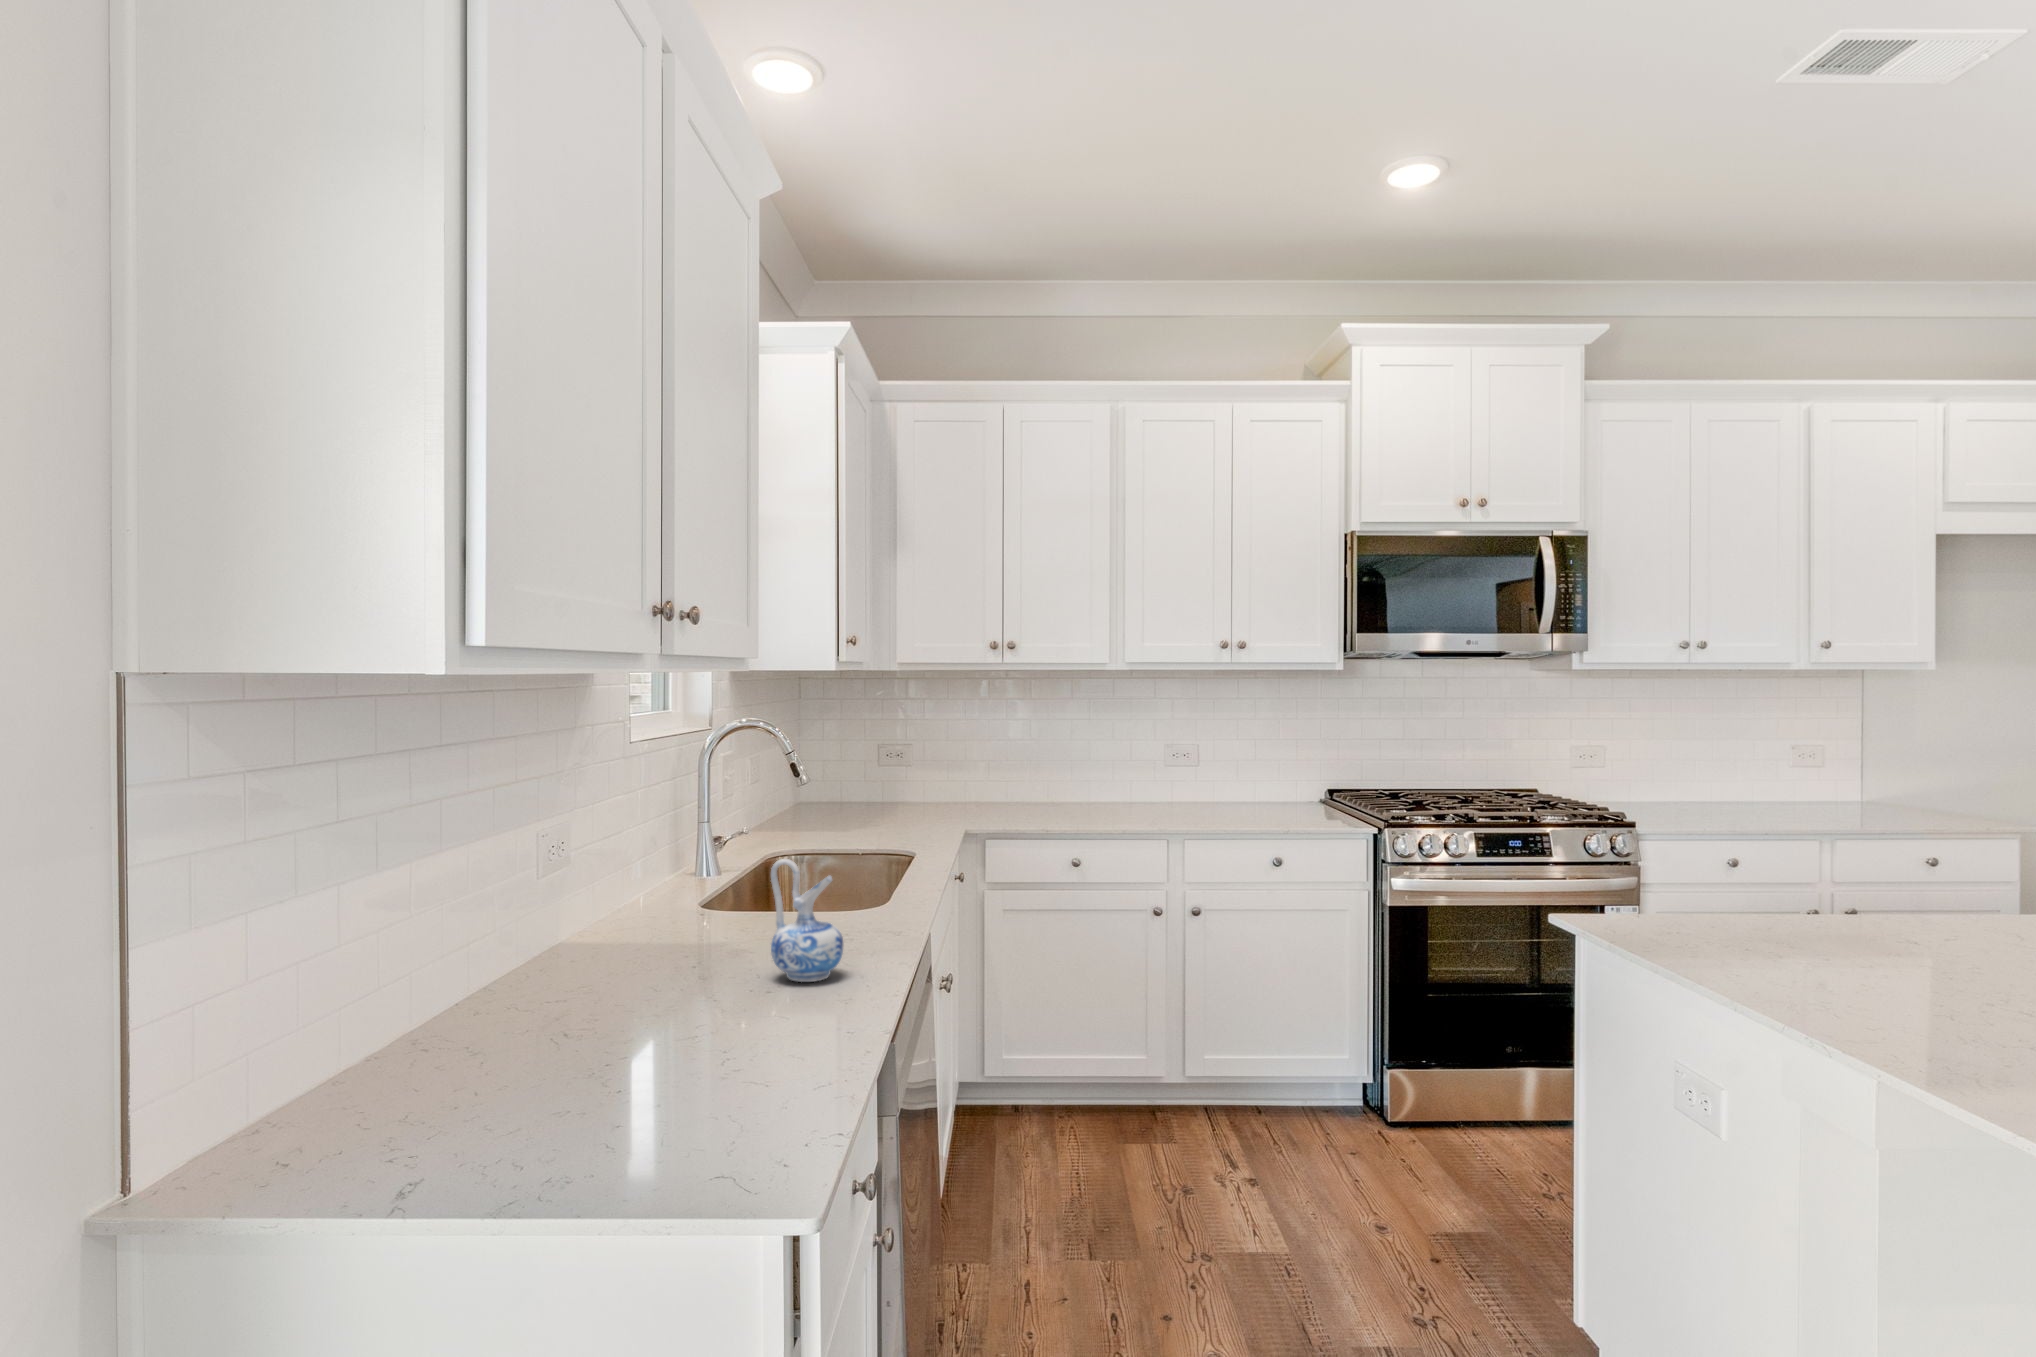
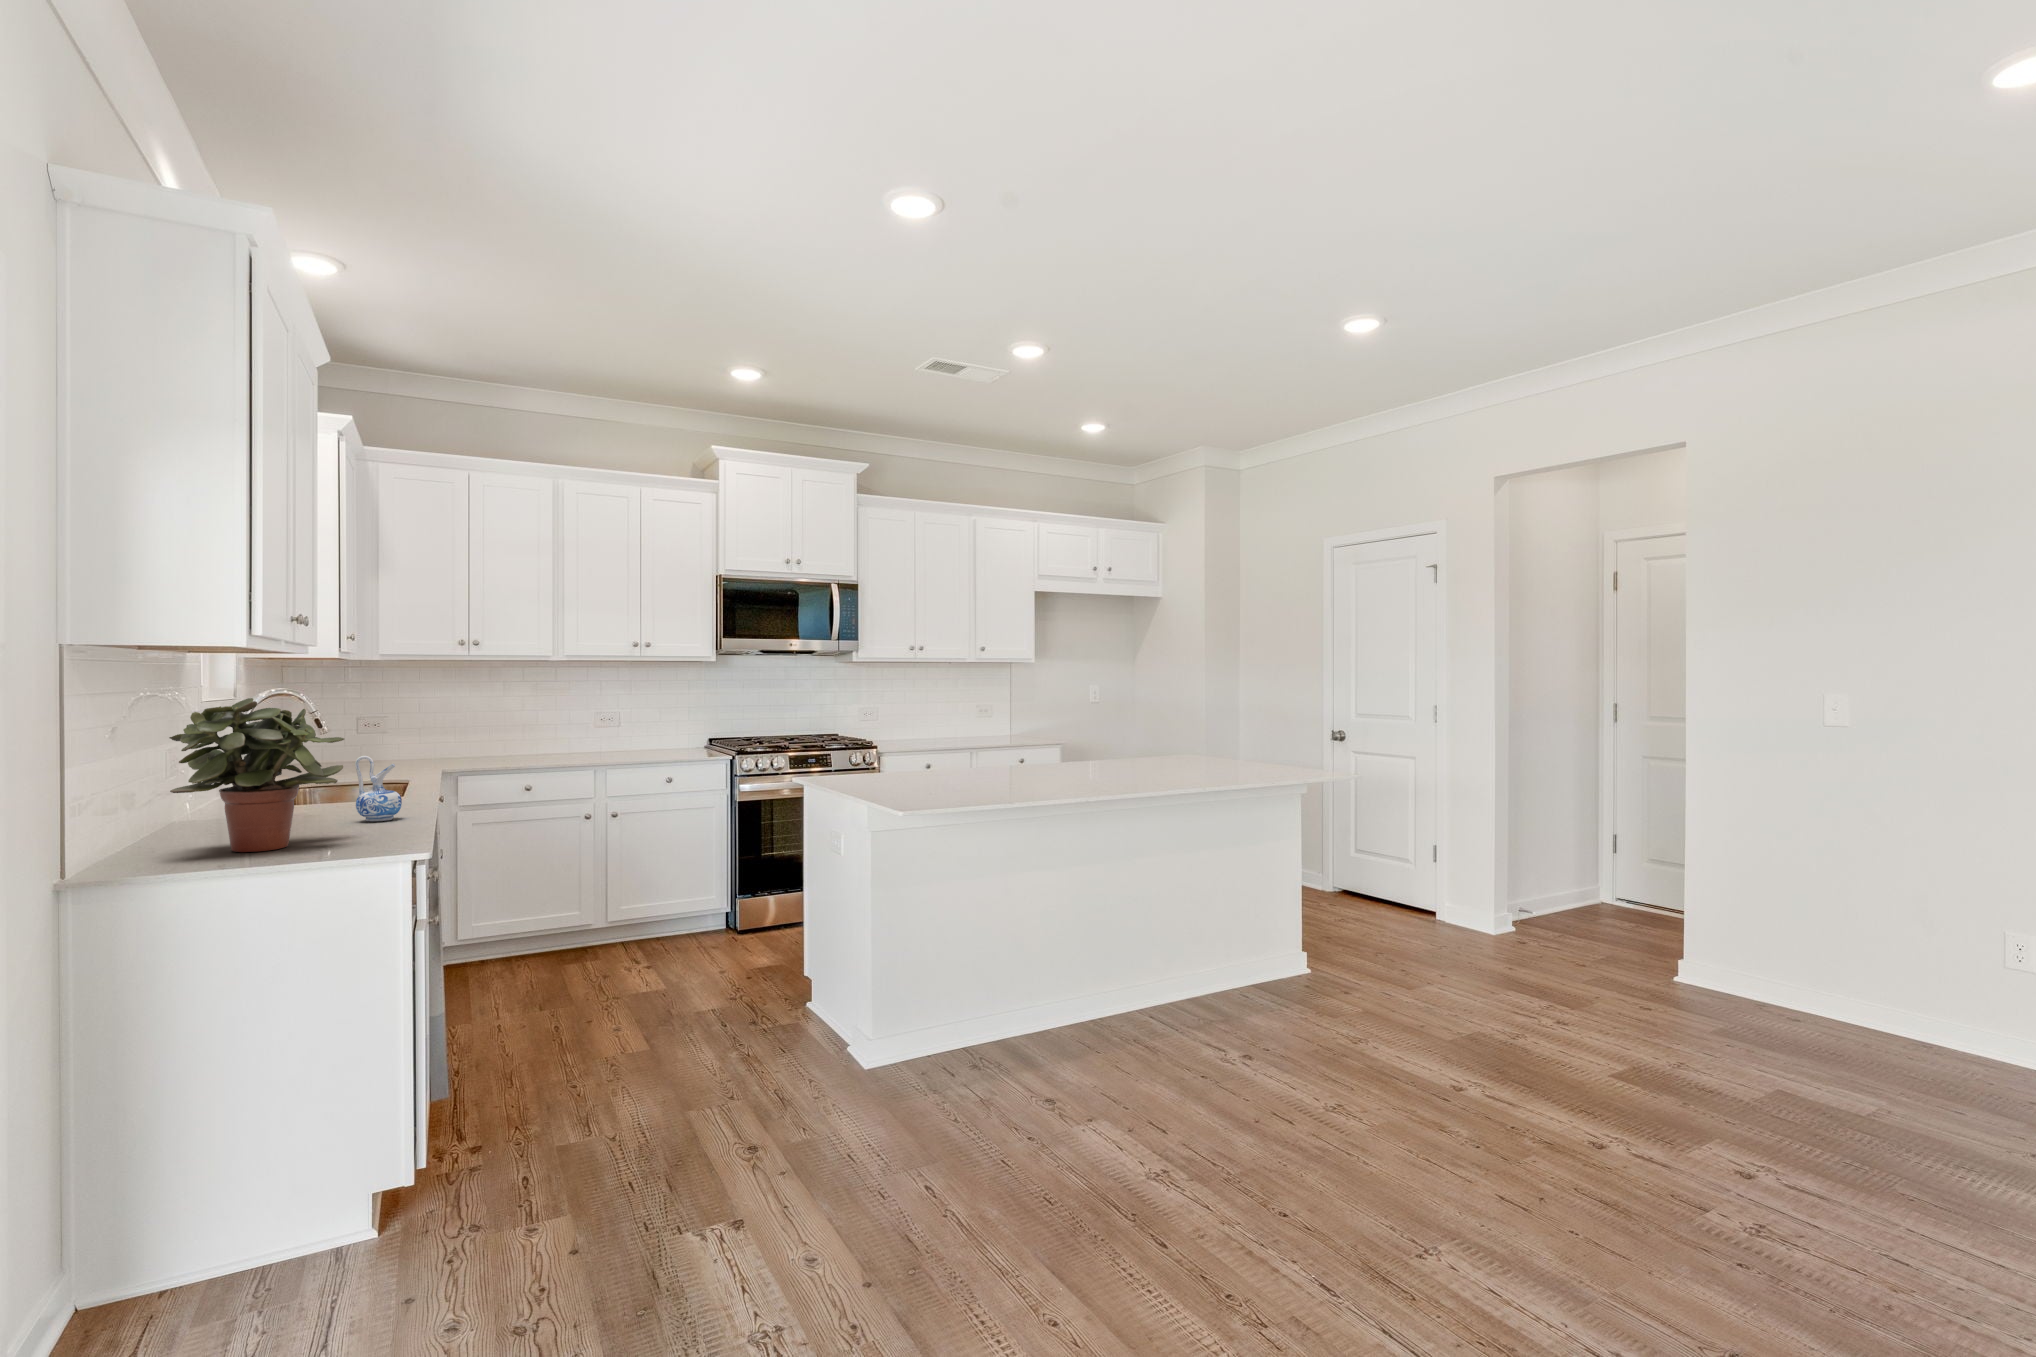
potted plant: none [390,772,713,1084] -> present [169,698,344,852]

